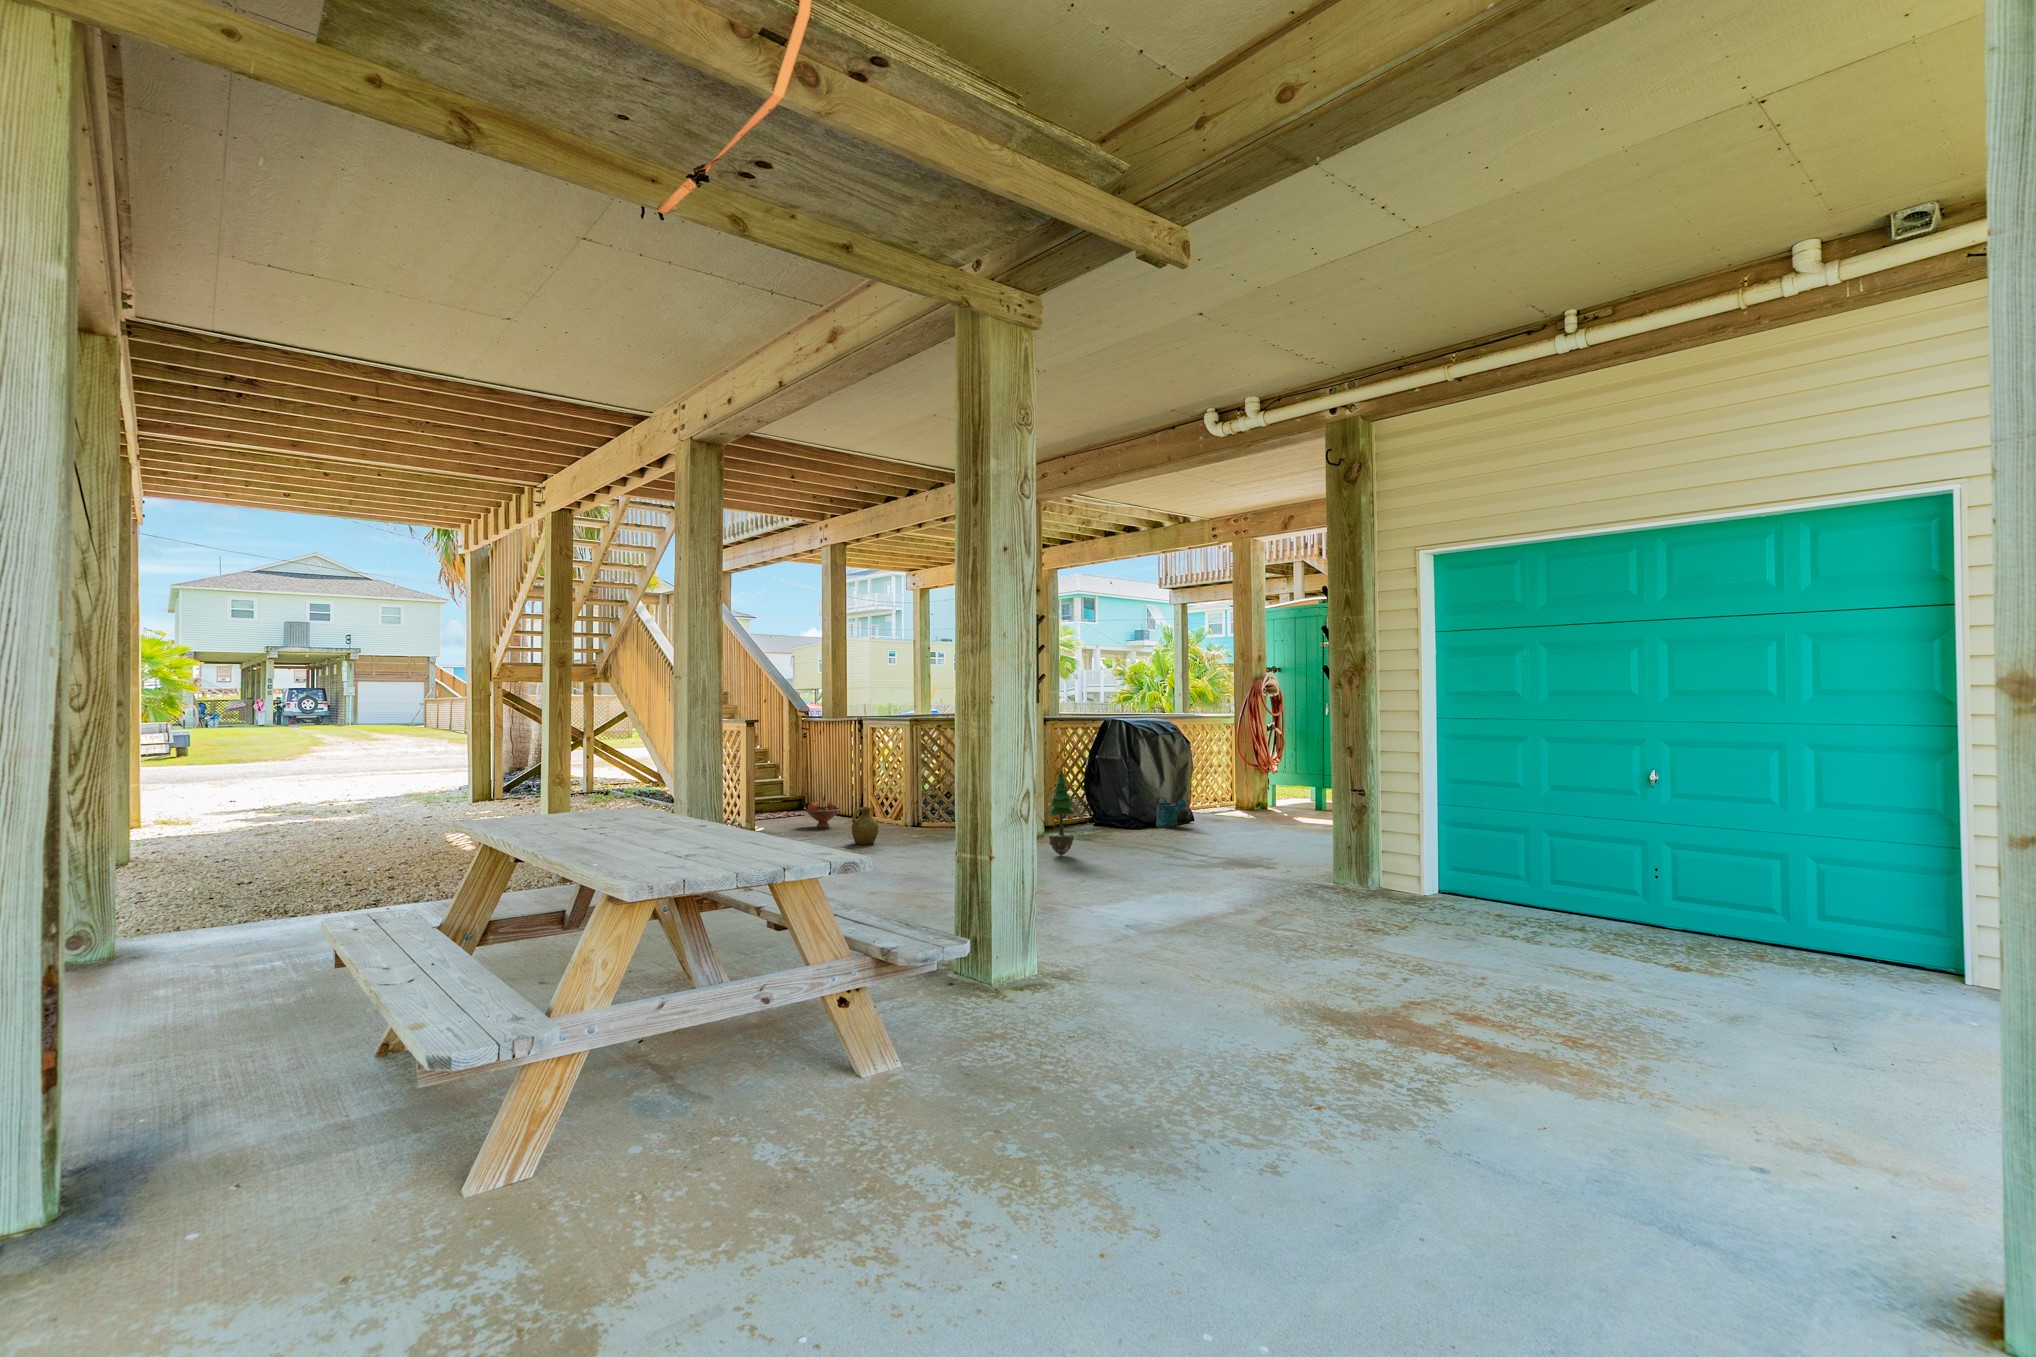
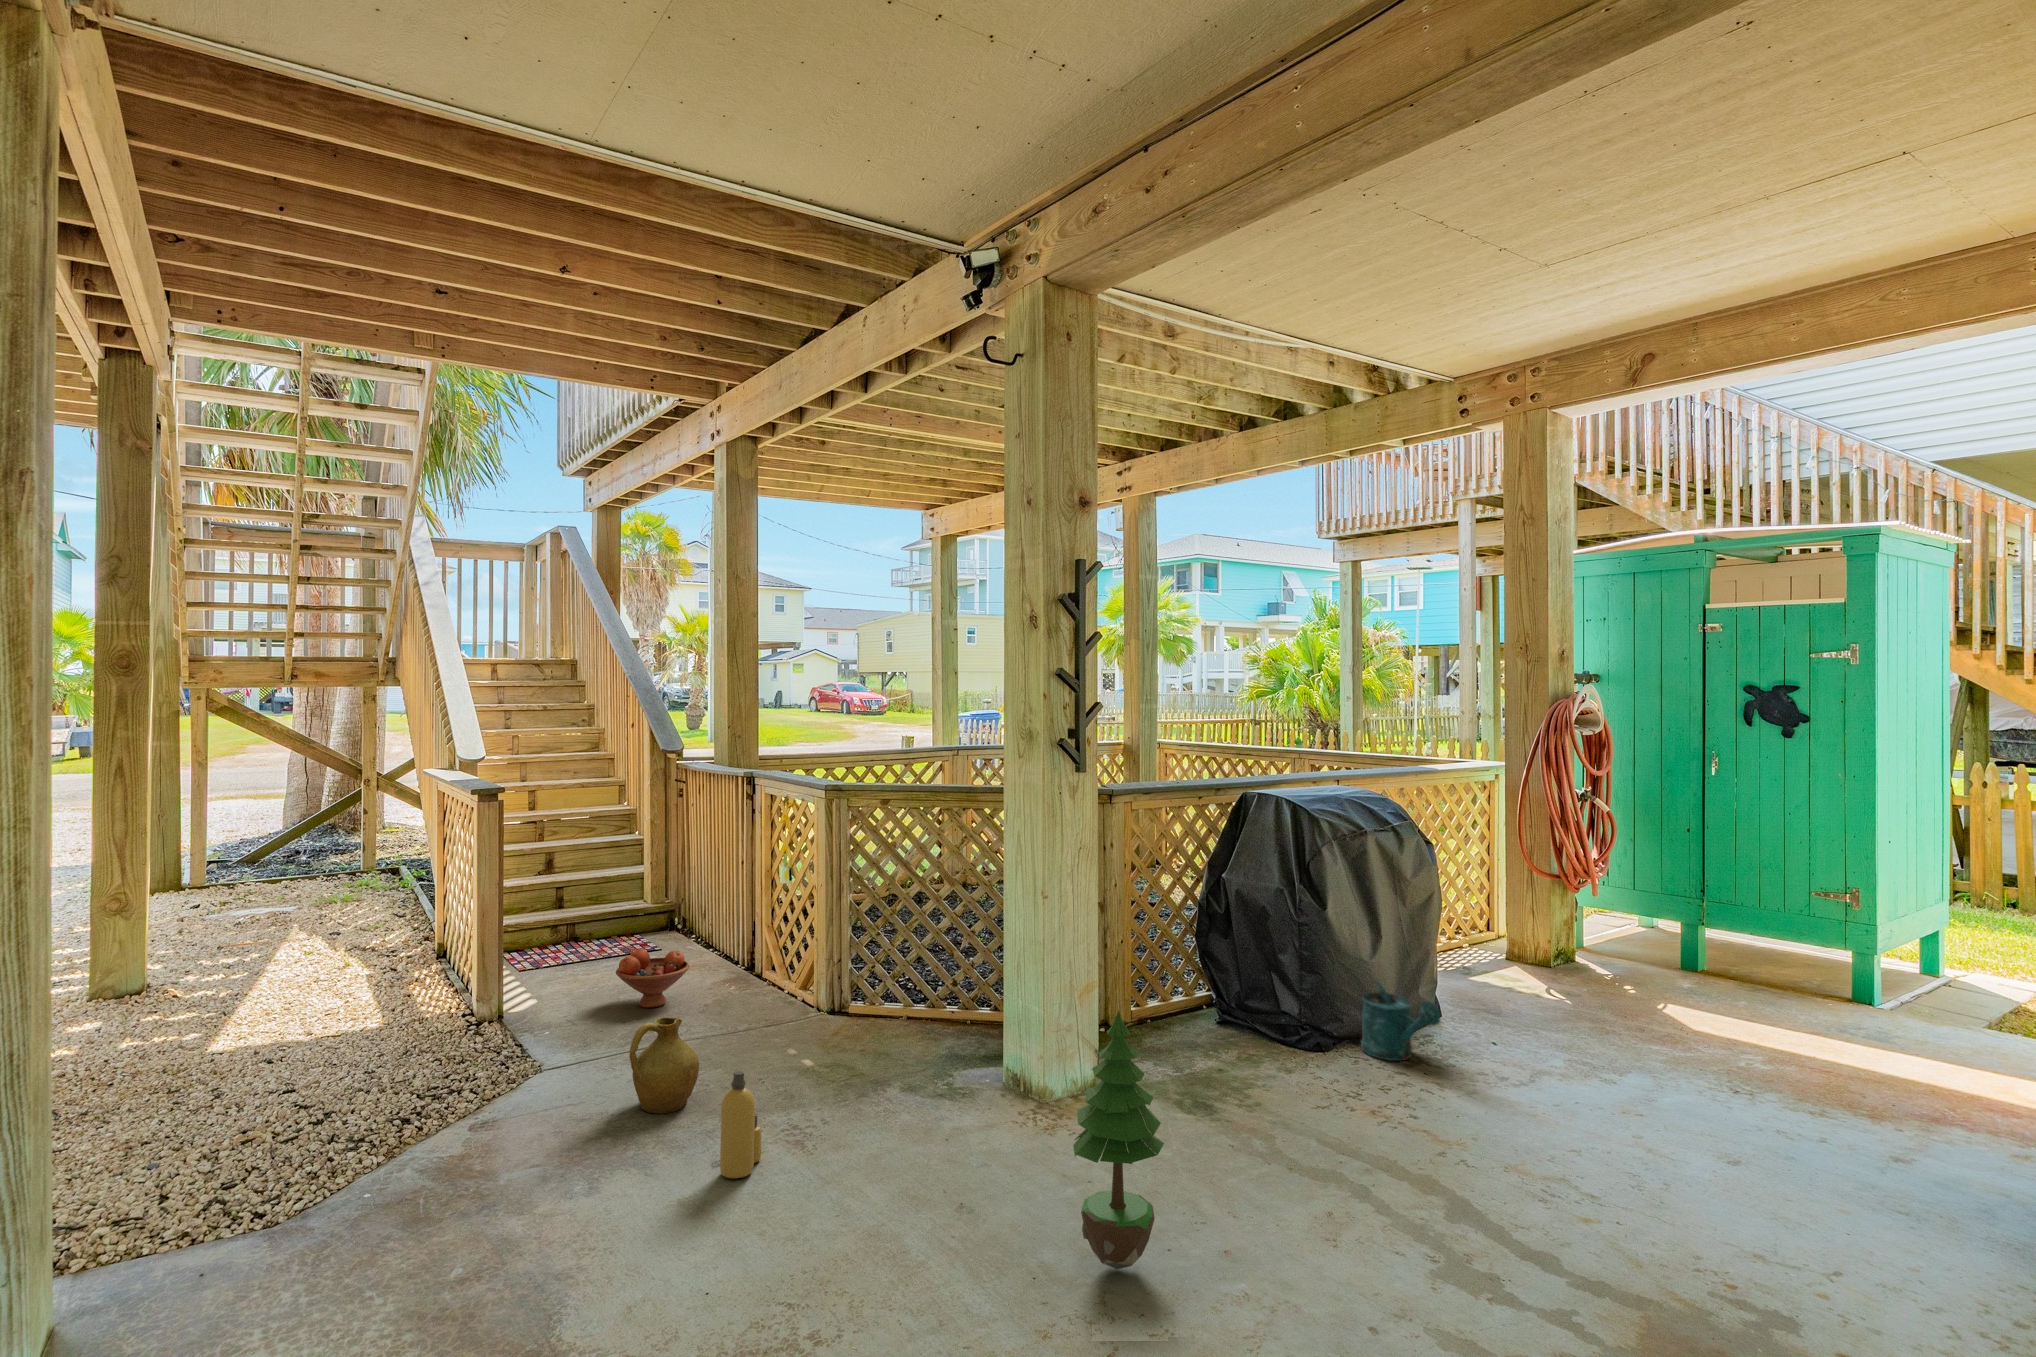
bottle: none [906,813,918,852] -> present [720,1071,761,1178]

